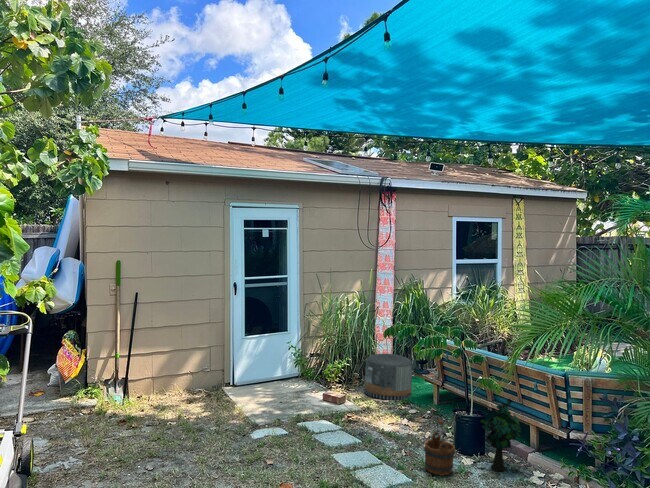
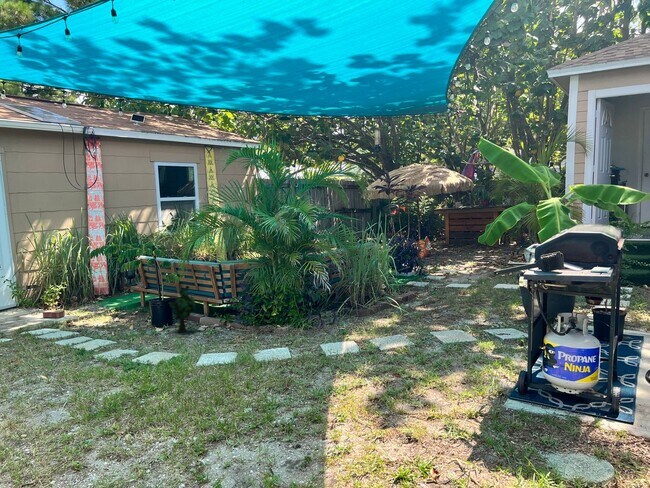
pouf: present [364,354,412,400] -> none [82,276,124,310]
wooden bucket: present [424,420,455,476] -> none [129,305,151,341]

